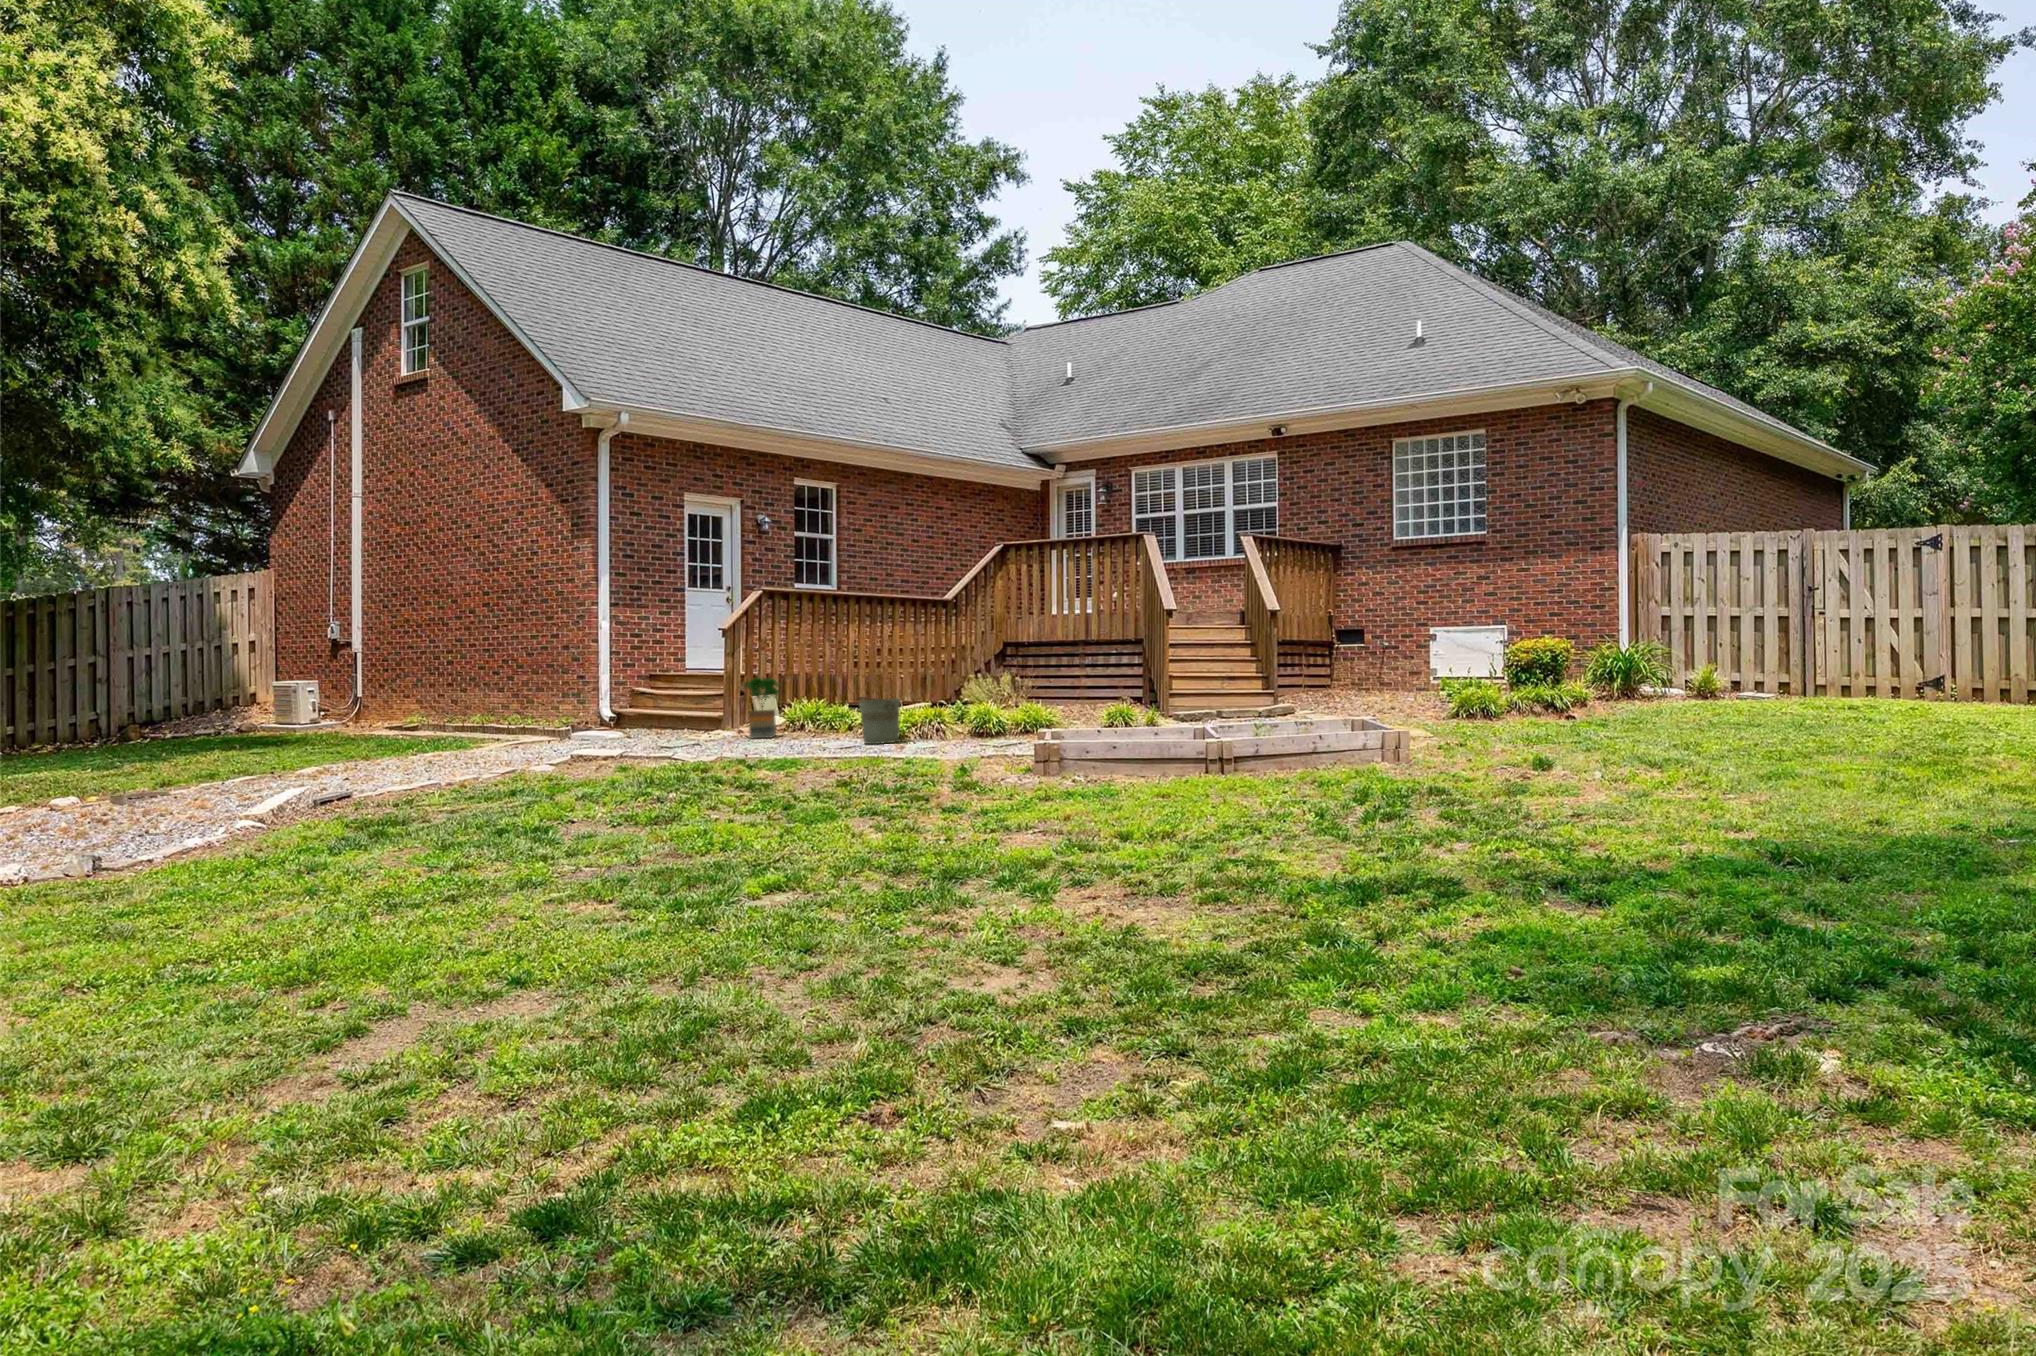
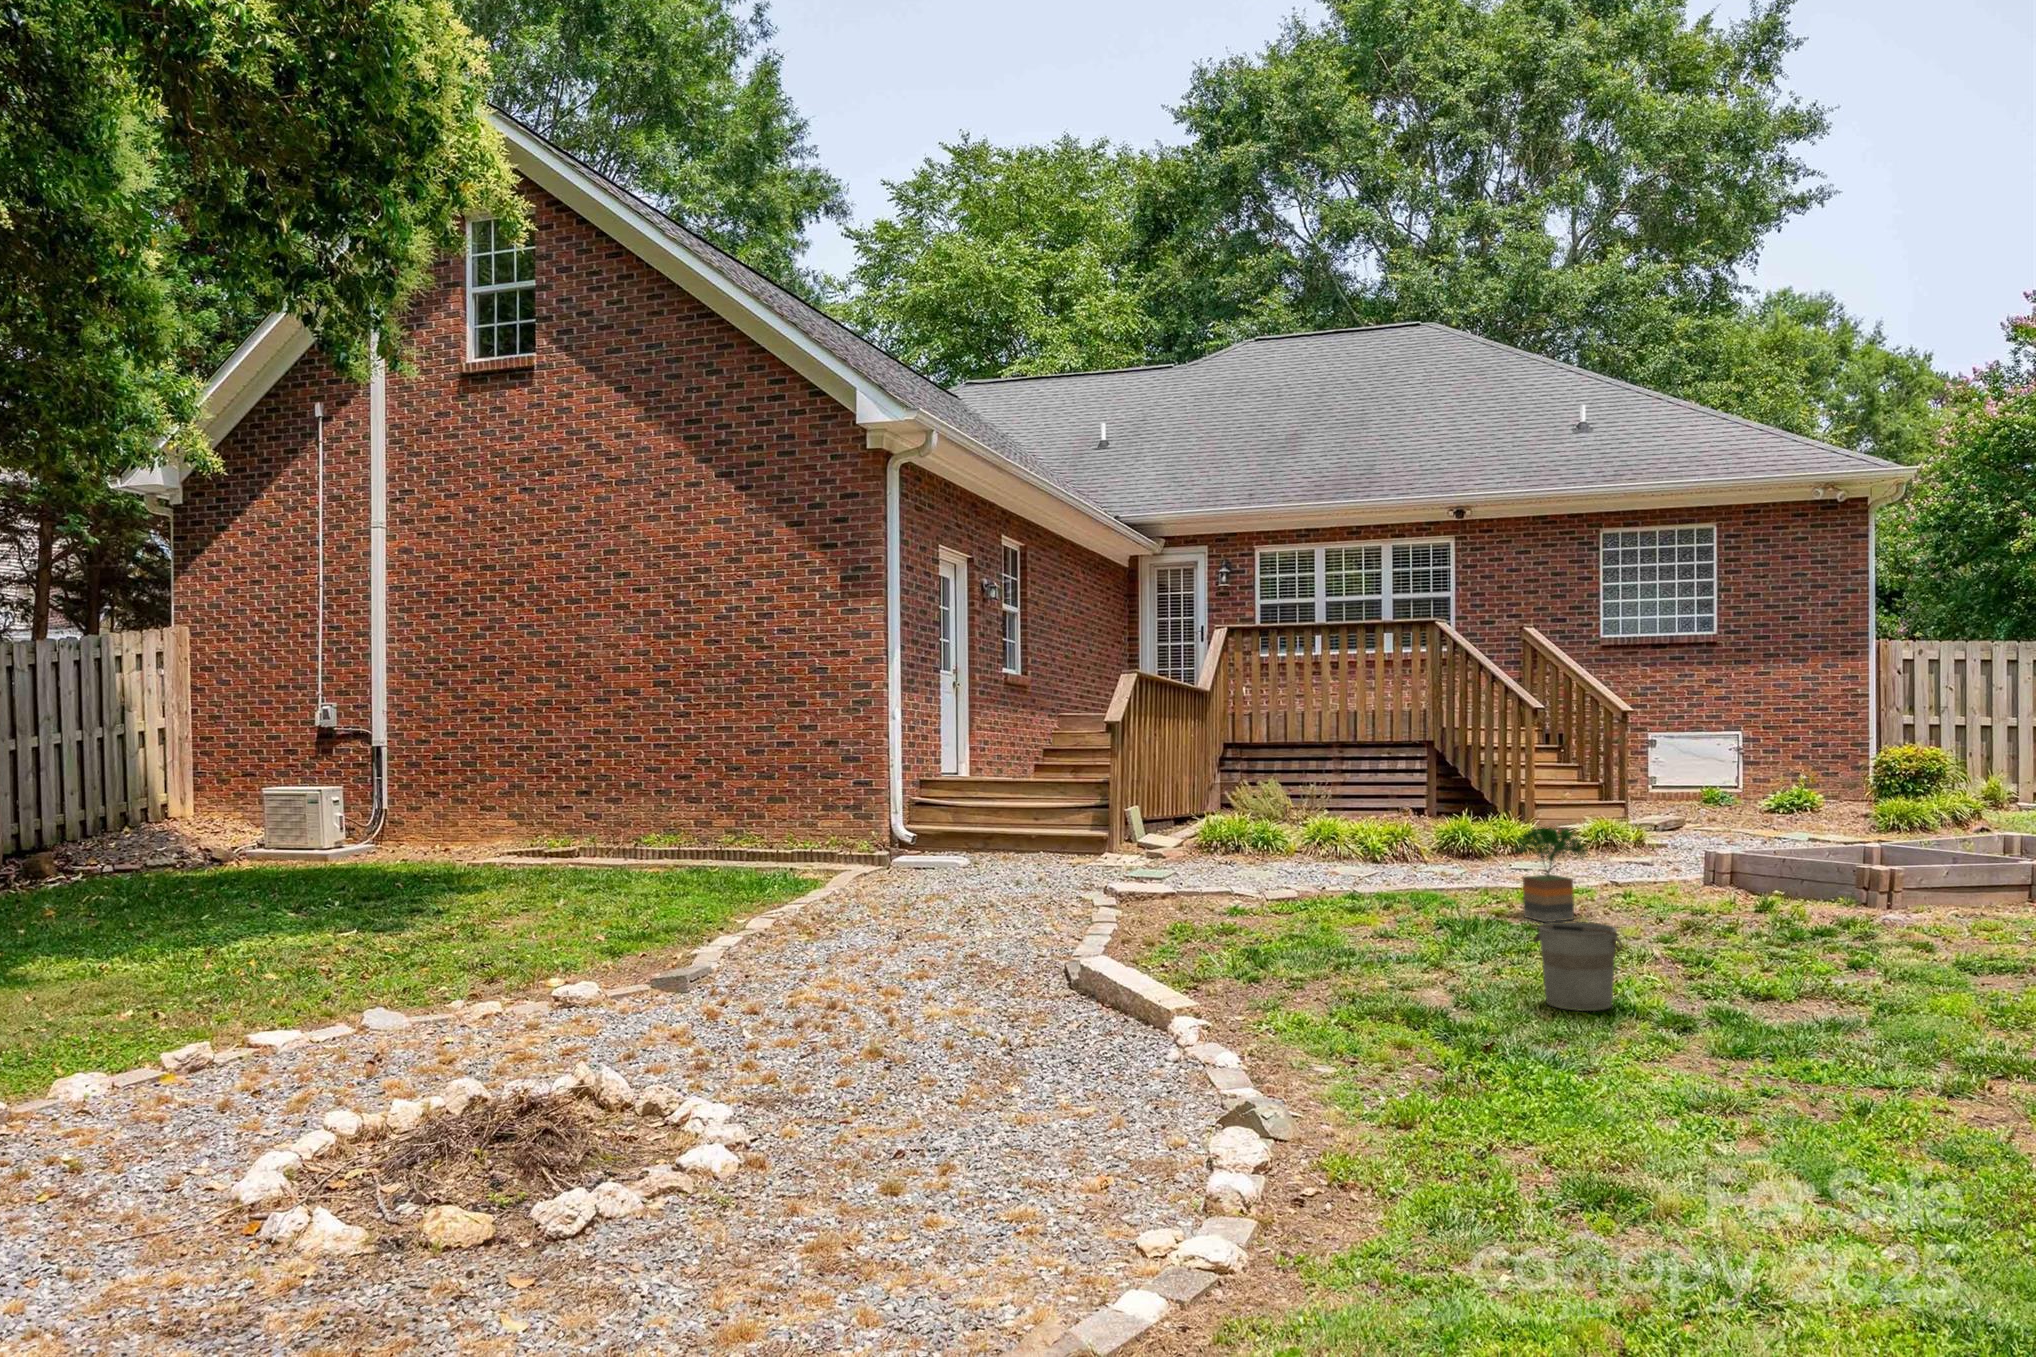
bucket: present [857,697,900,744] -> present [1532,921,1623,1011]

